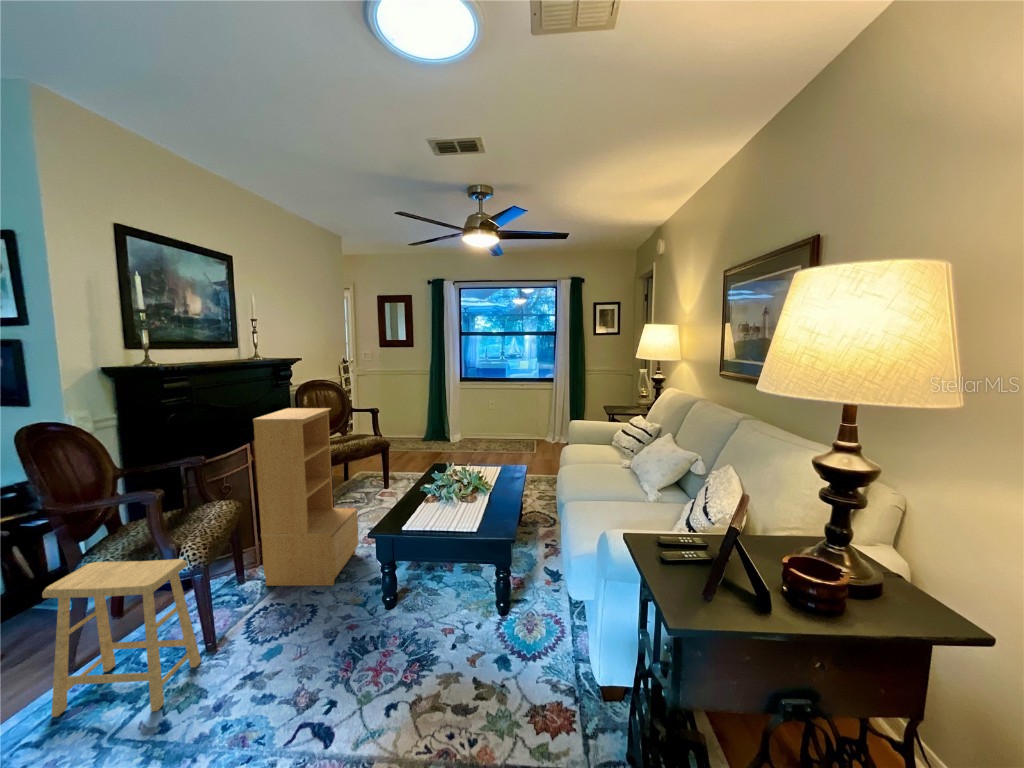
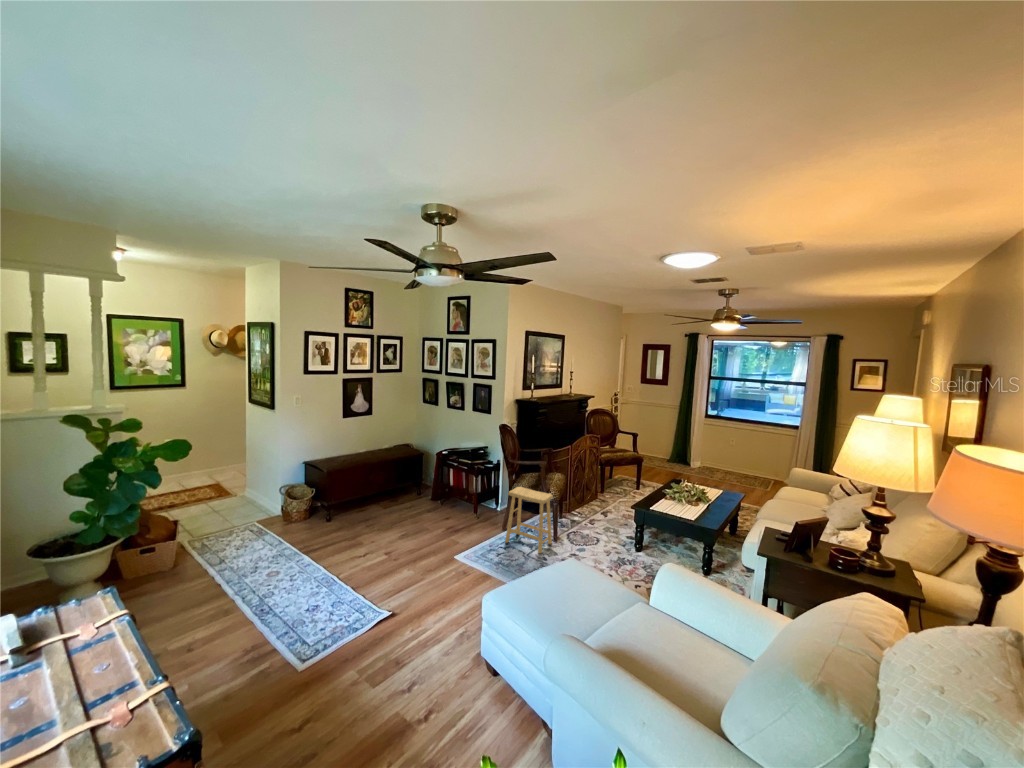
bookshelf: present [253,408,359,586] -> none [573,430,623,533]

